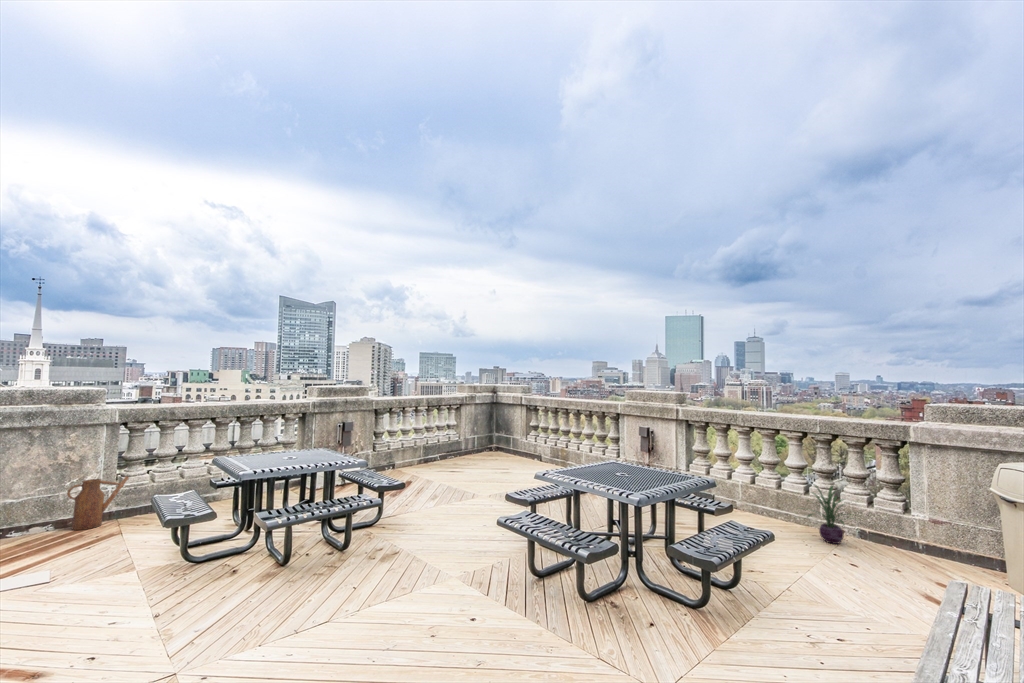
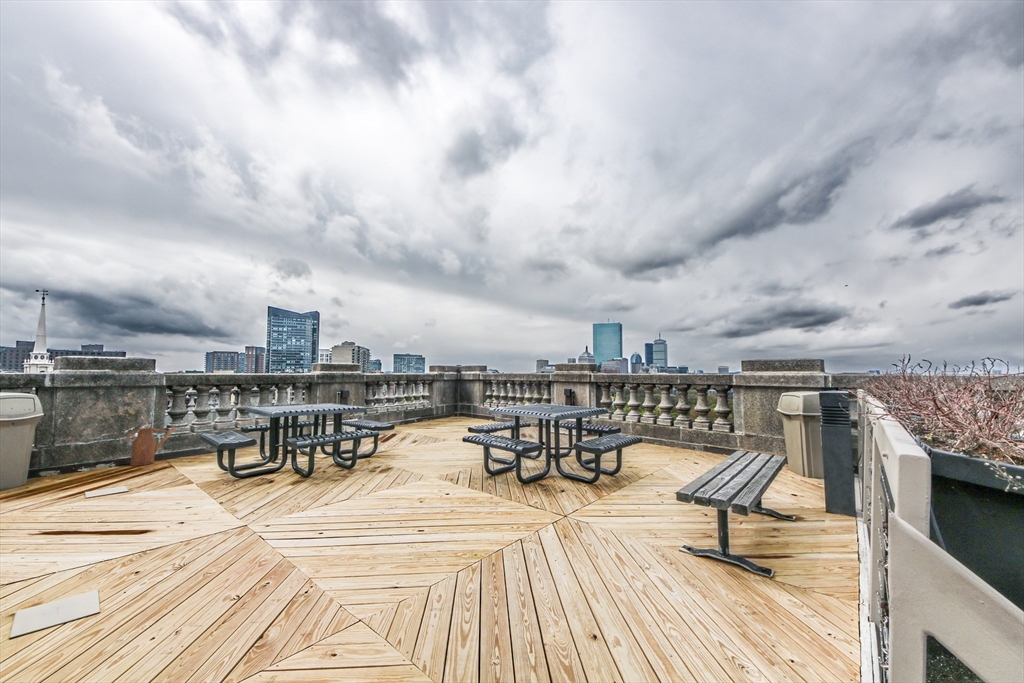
decorative plant: present [807,485,844,544] -> none [663,416,707,454]

